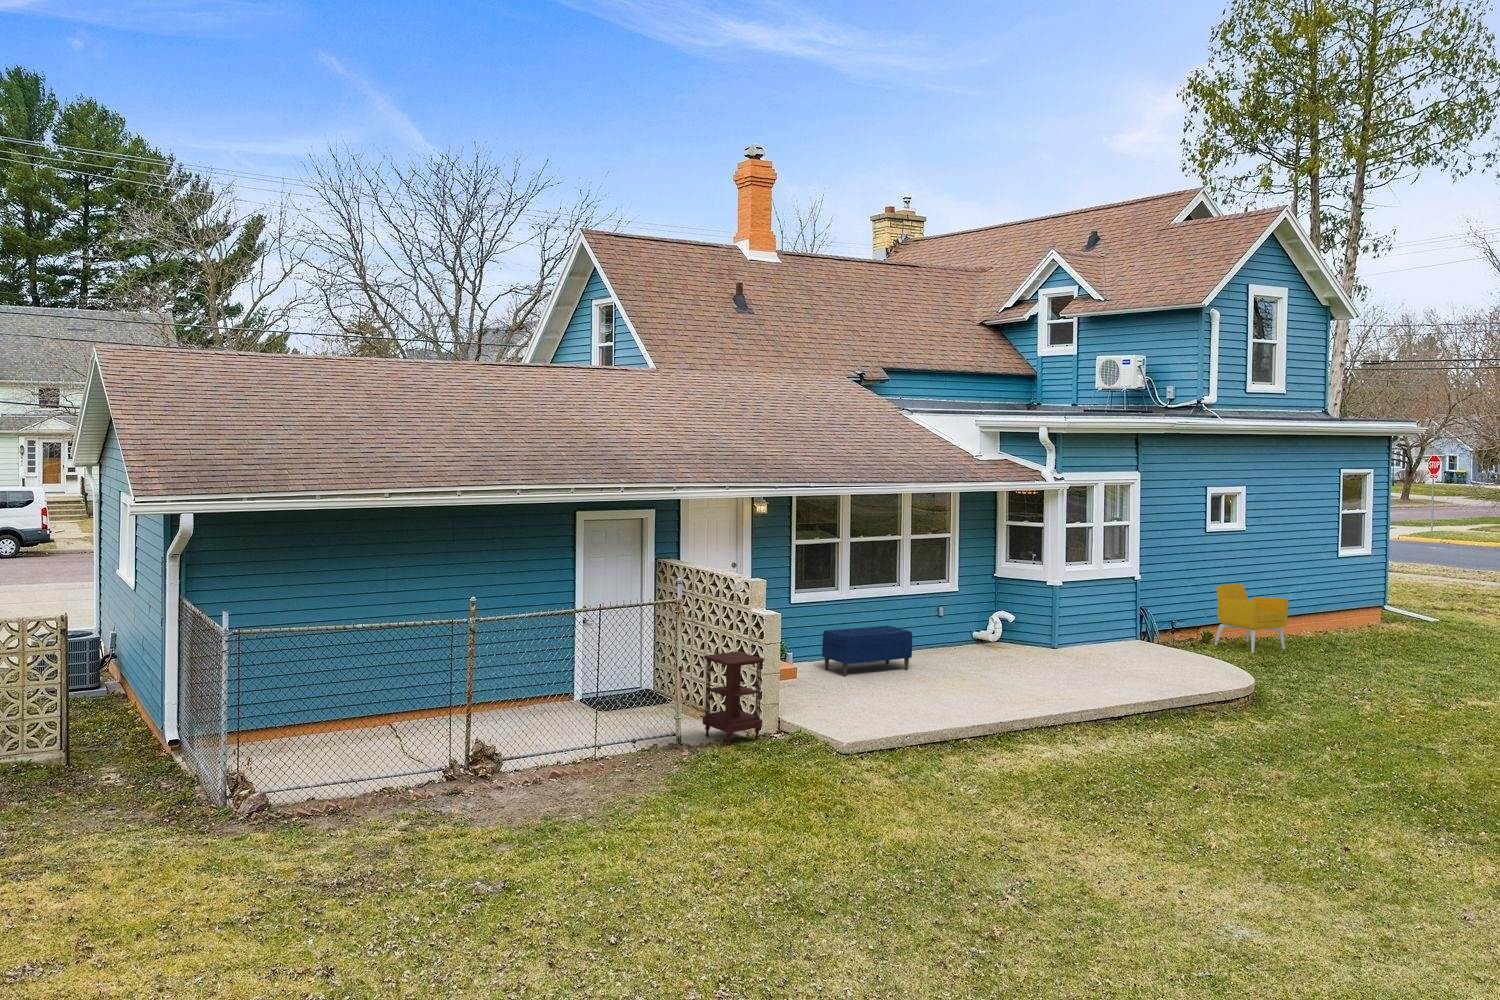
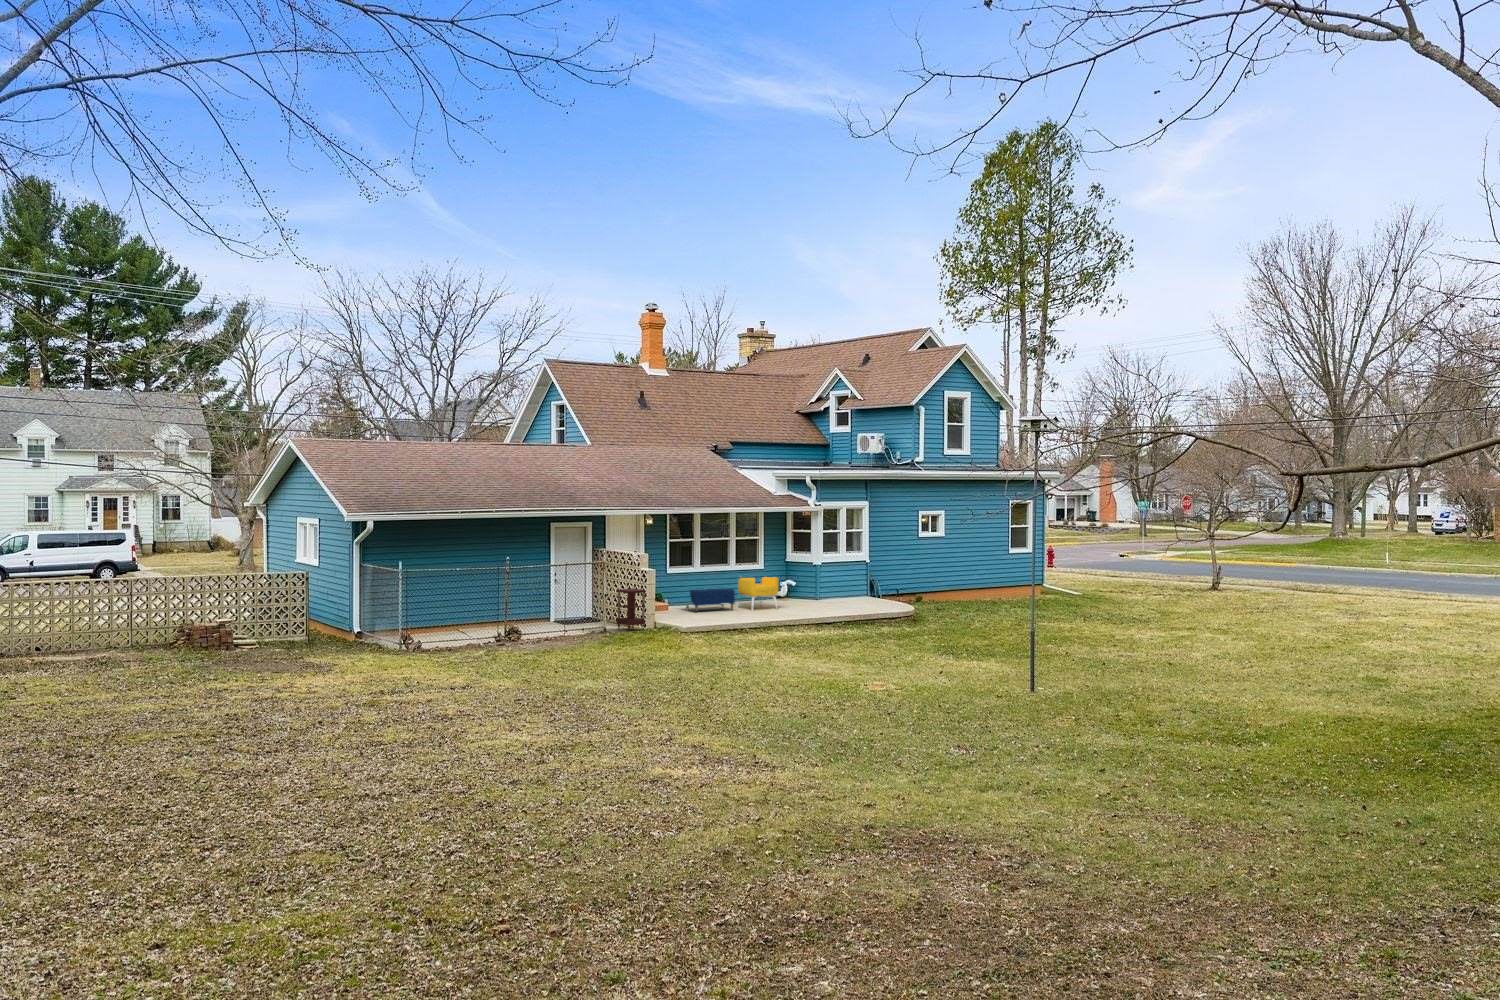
armchair: present [1215,584,1288,653] -> present [736,577,779,610]

